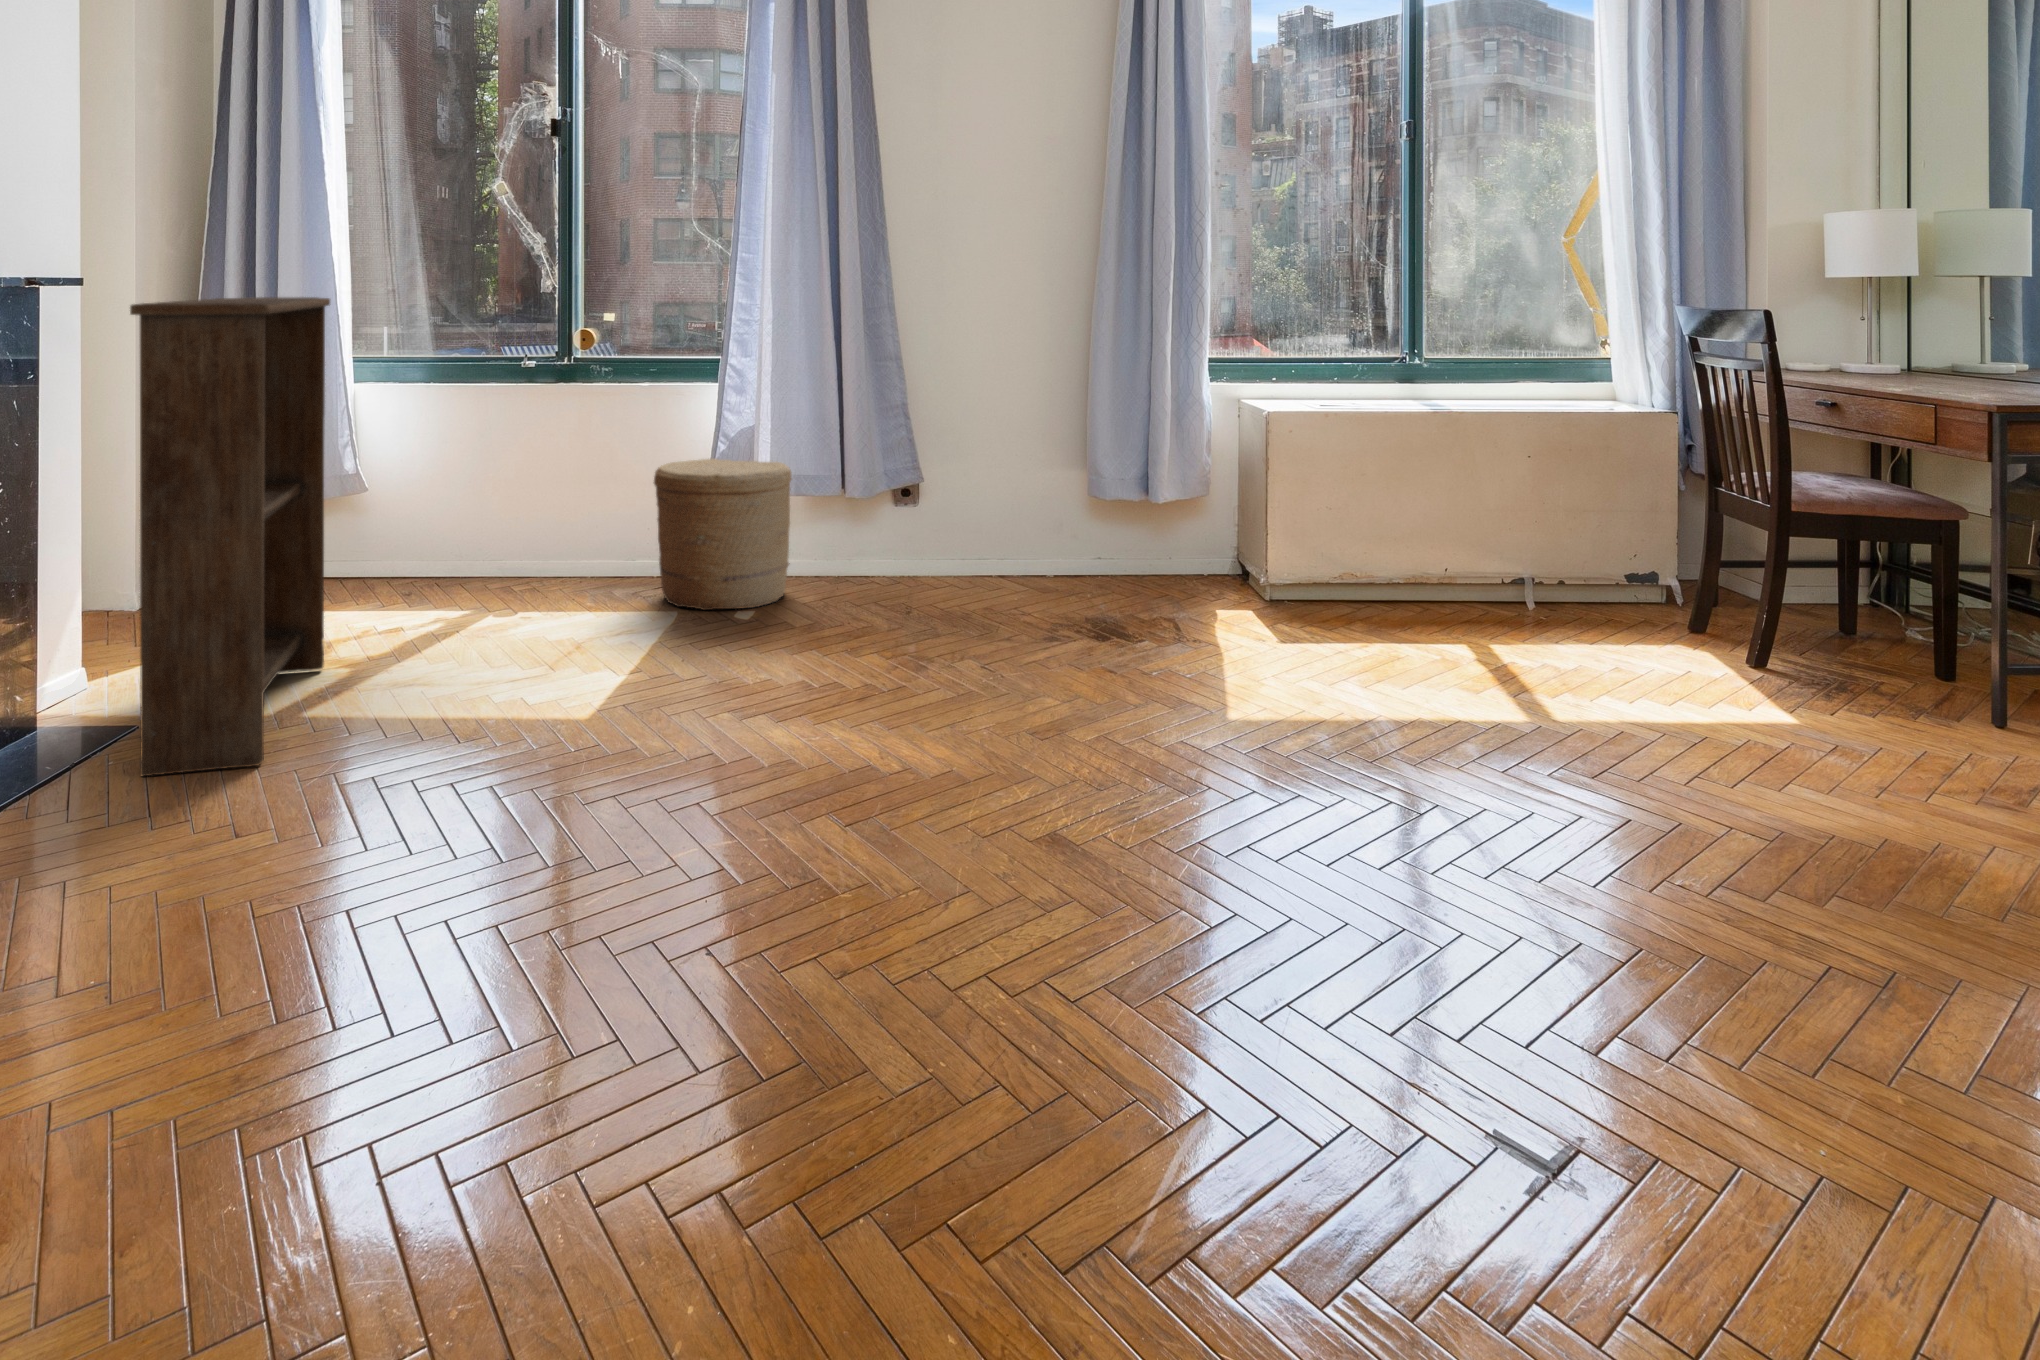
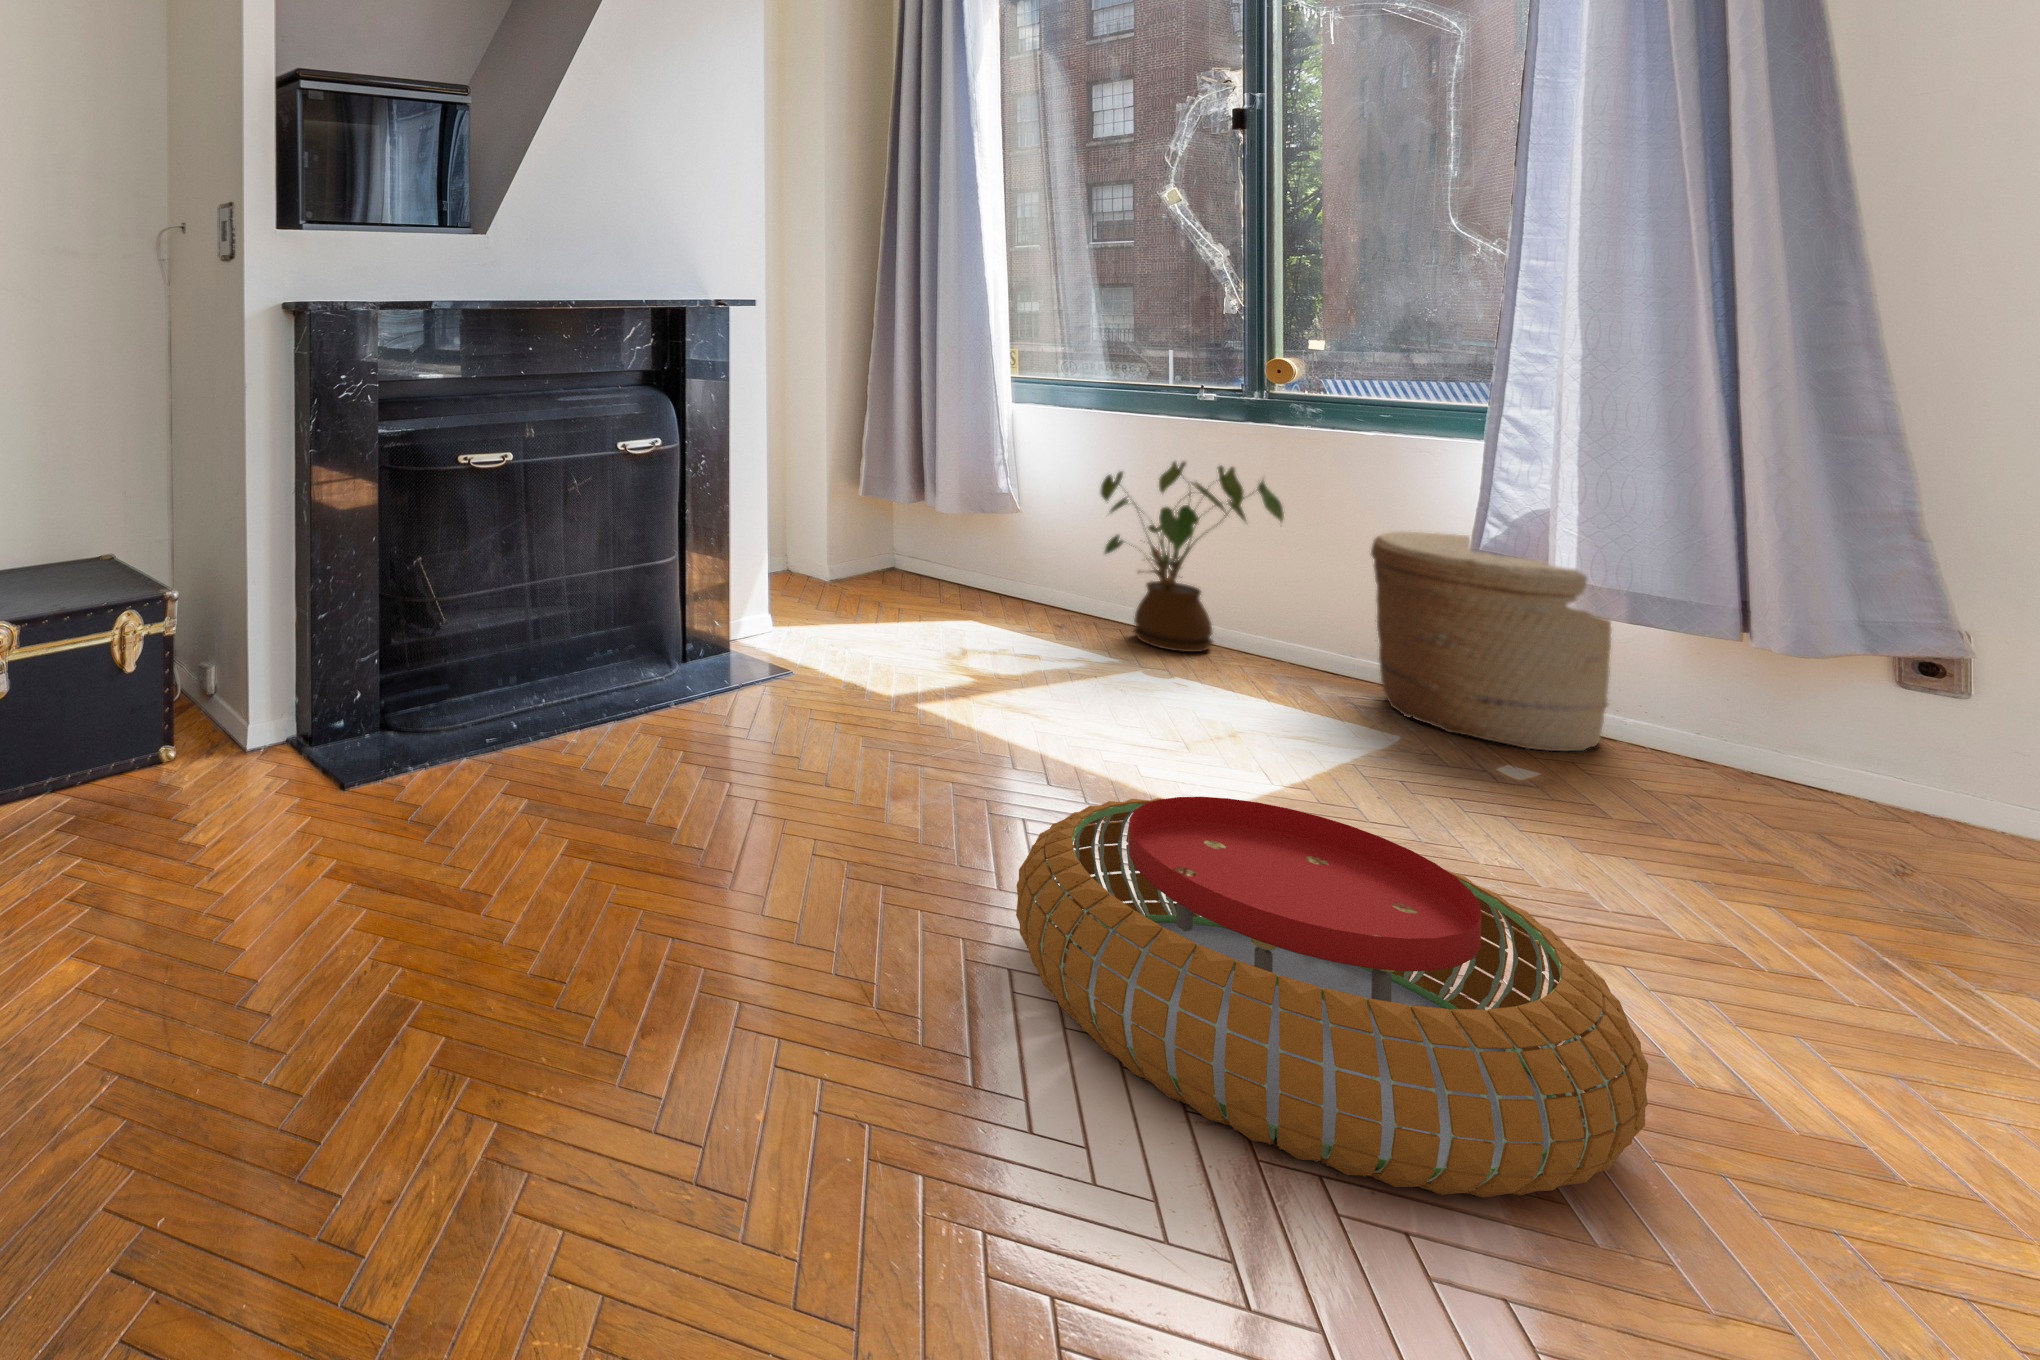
bookshelf: present [130,297,330,776] -> none [760,312,962,753]
house plant: none [445,427,591,601] -> present [1101,462,1284,652]
pouf: none [464,670,846,905] -> present [1016,797,1648,1198]

